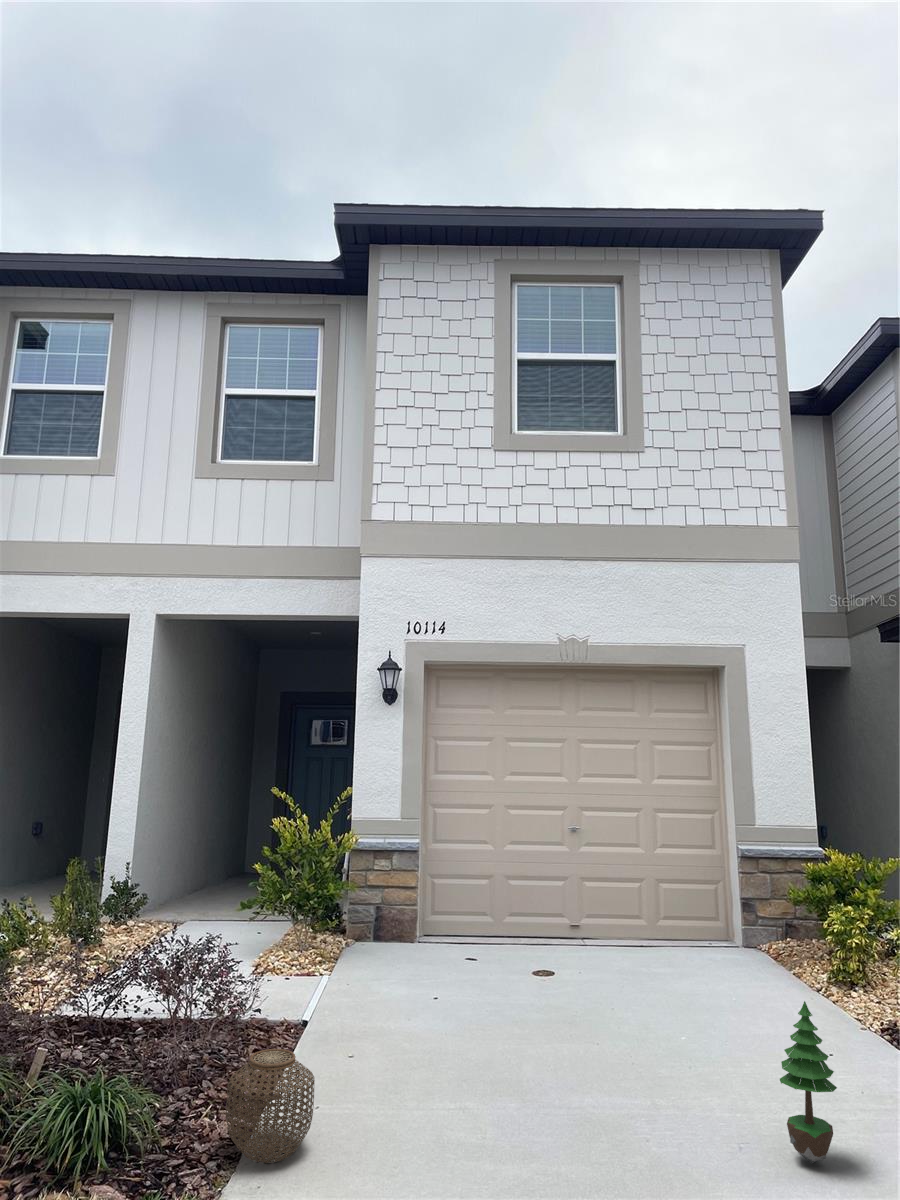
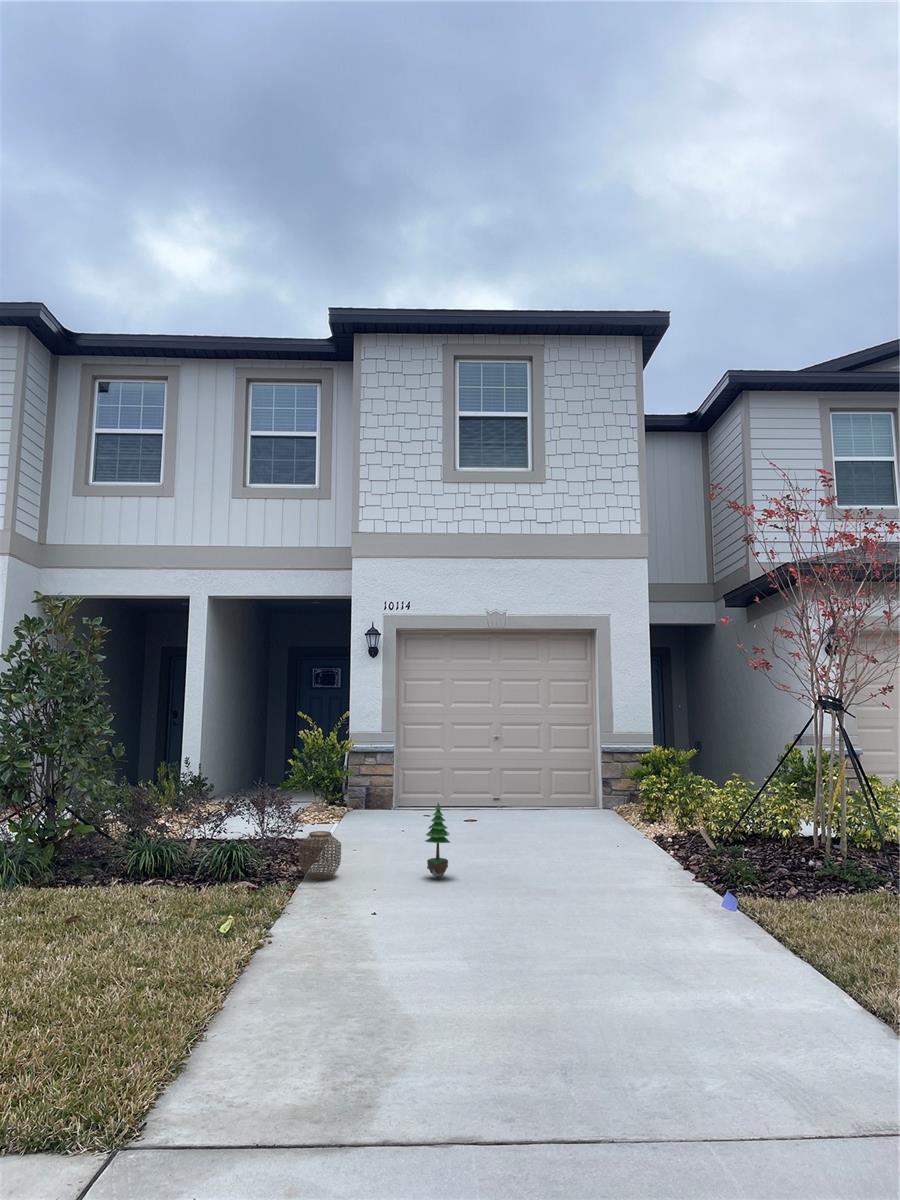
potted tree: present [780,1001,837,1163] -> present [425,803,450,878]

